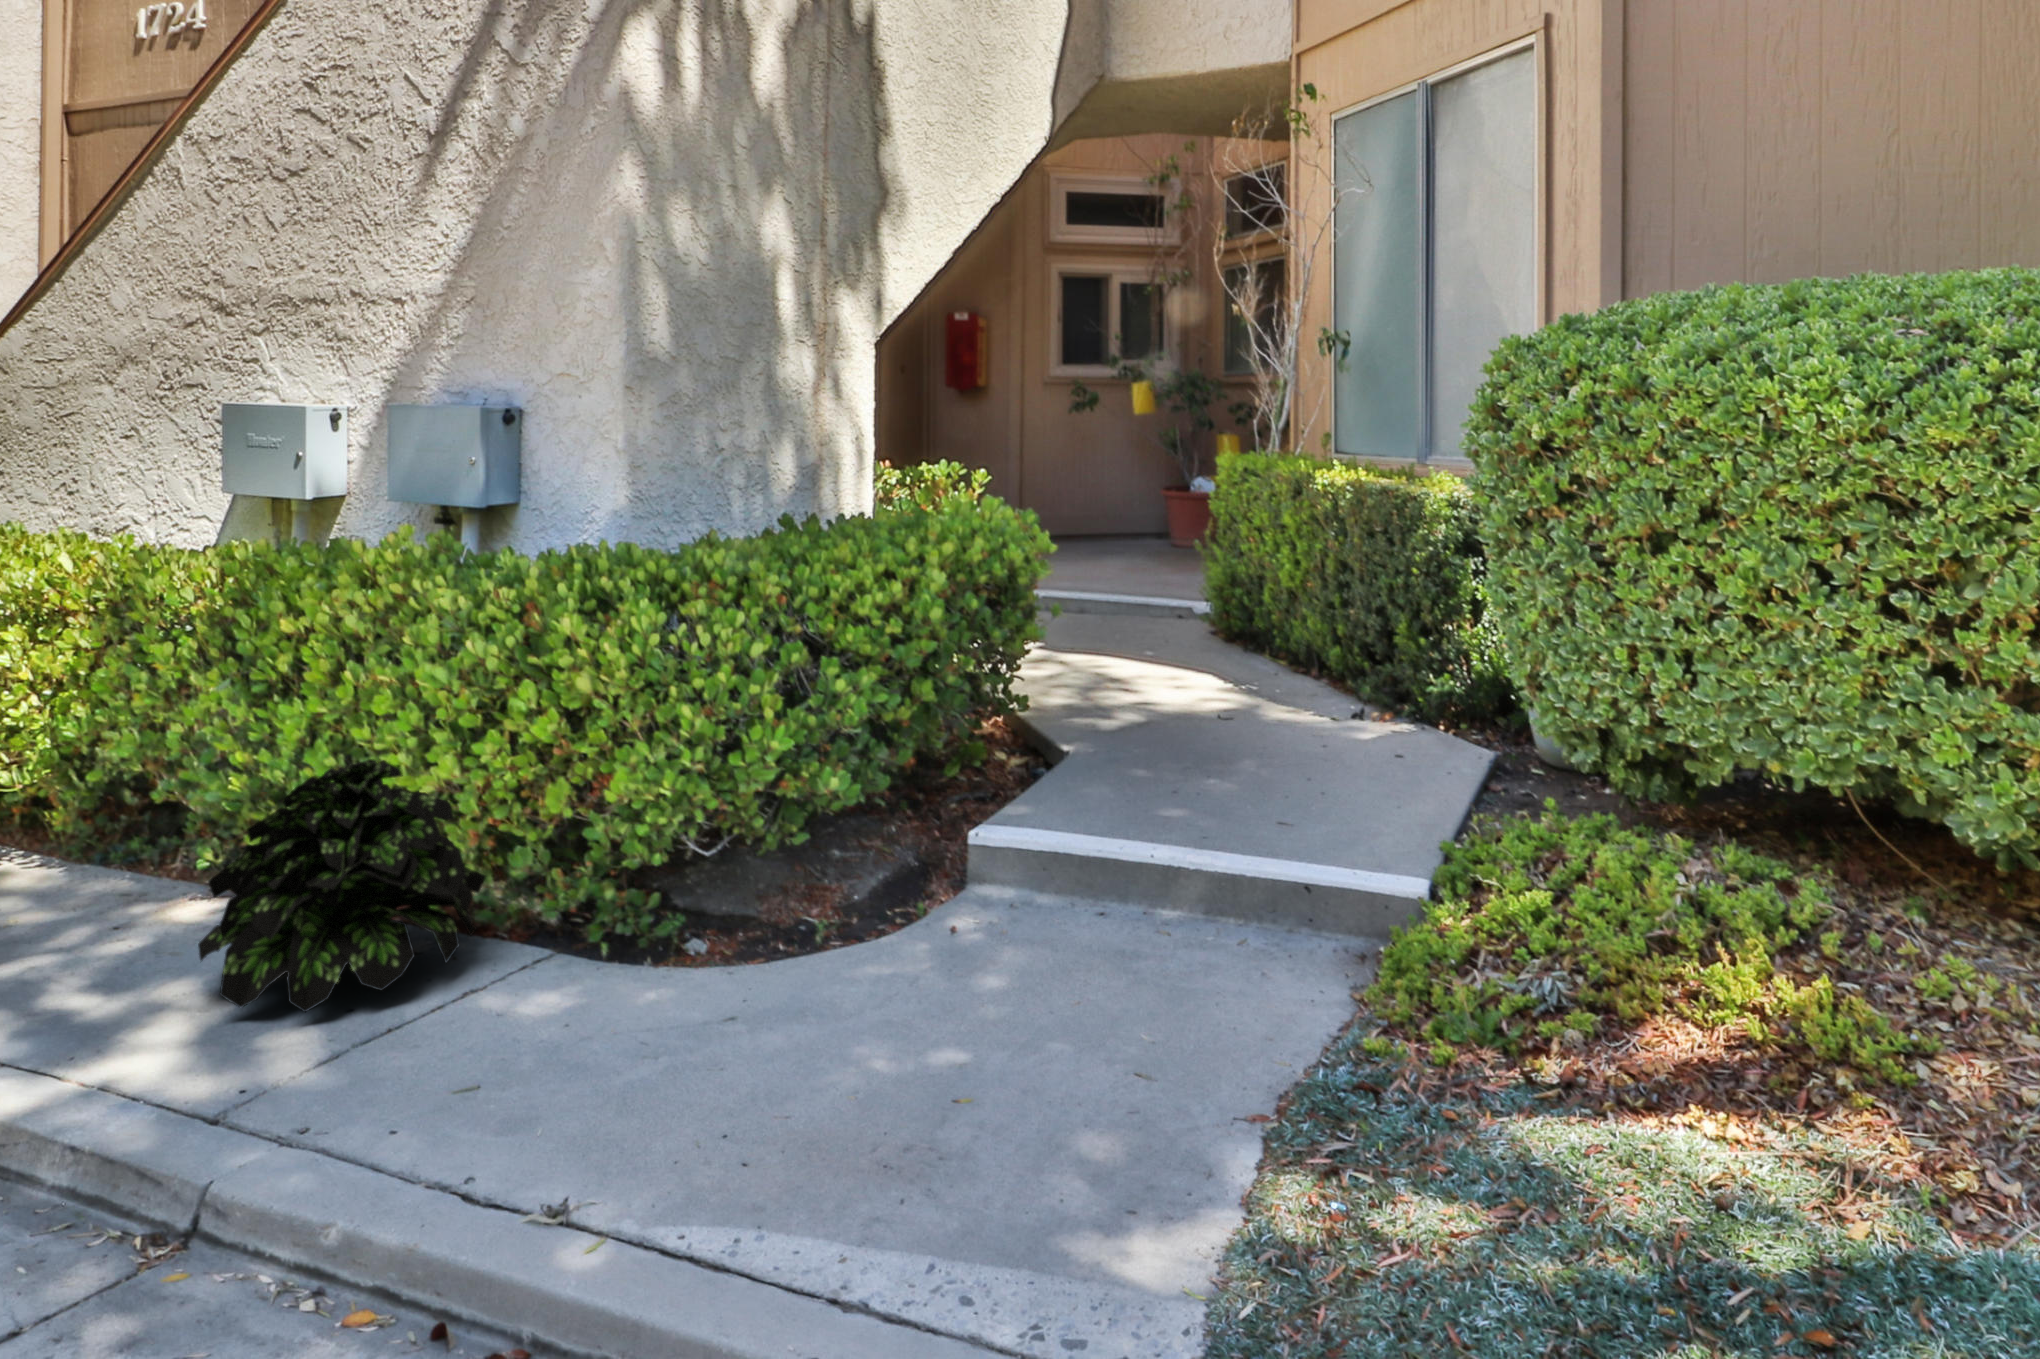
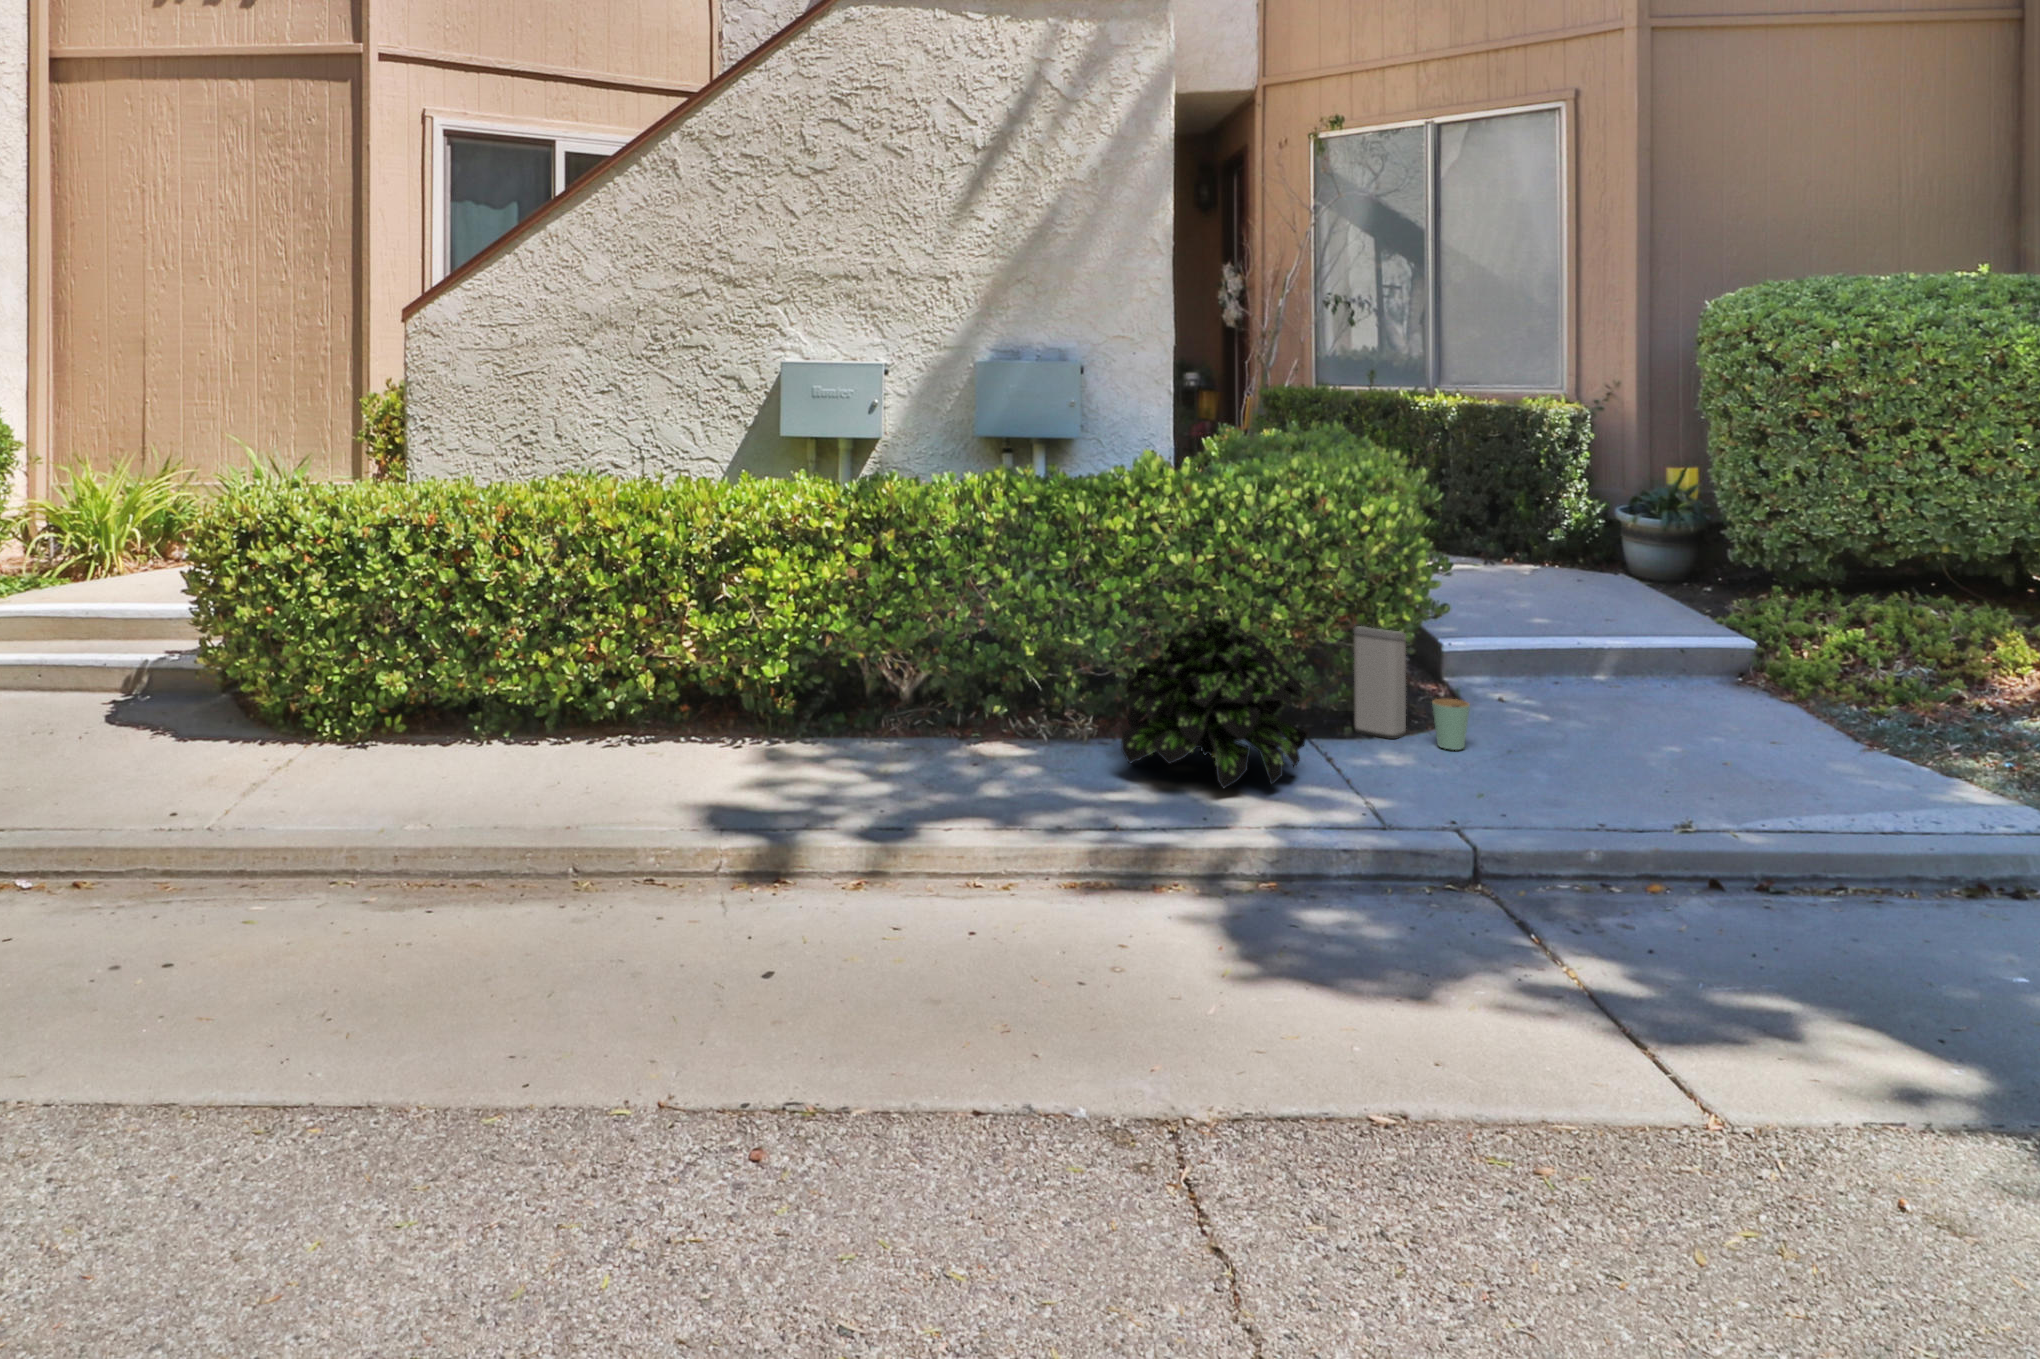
trash can: none [665,785,742,987] -> present [1354,626,1470,750]

